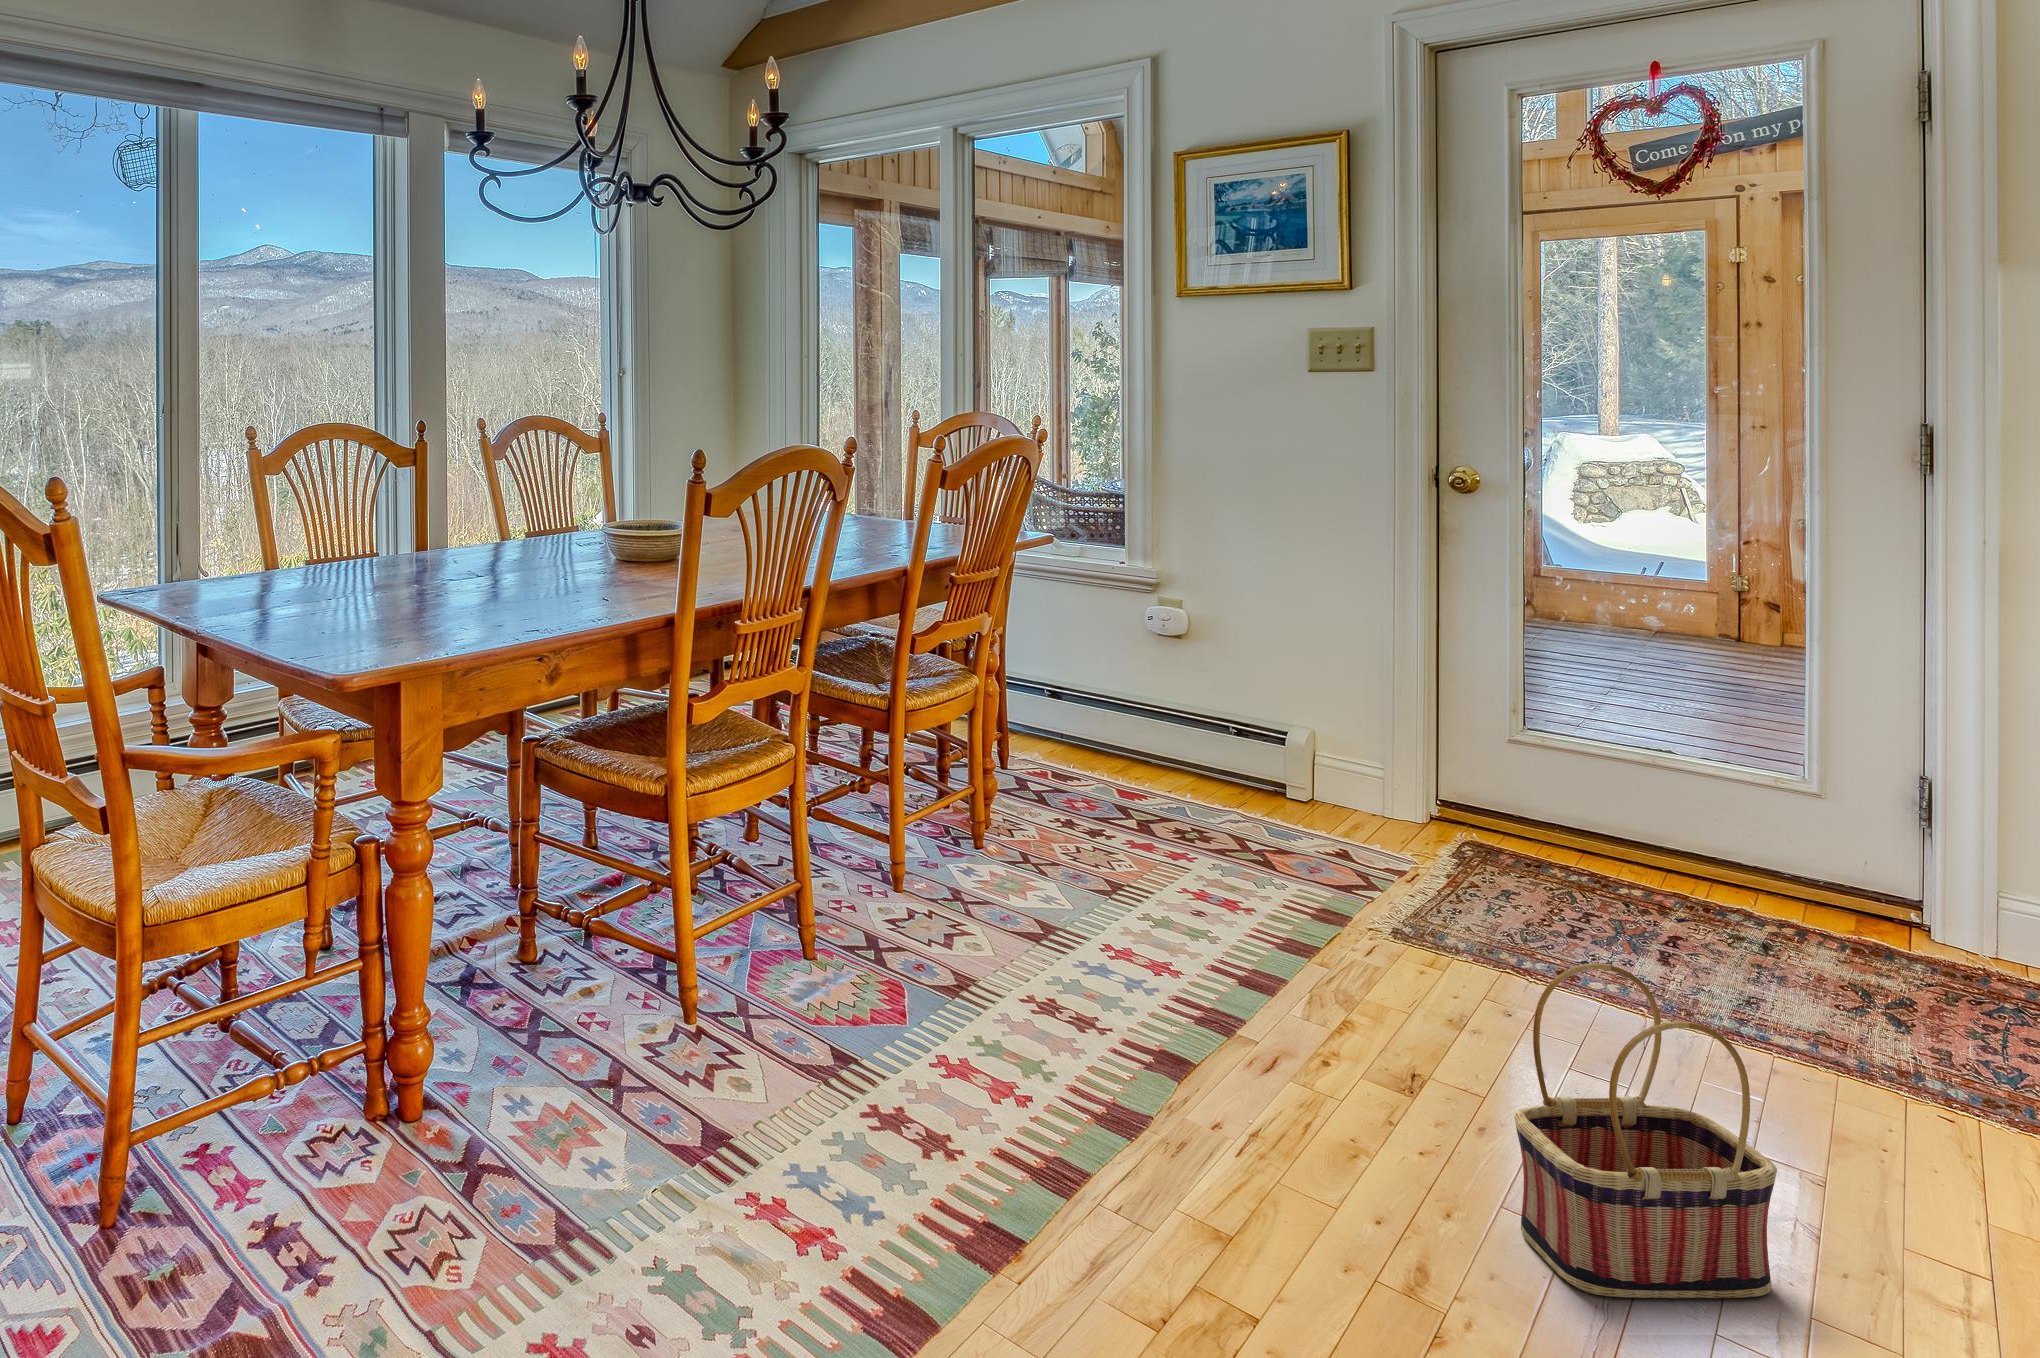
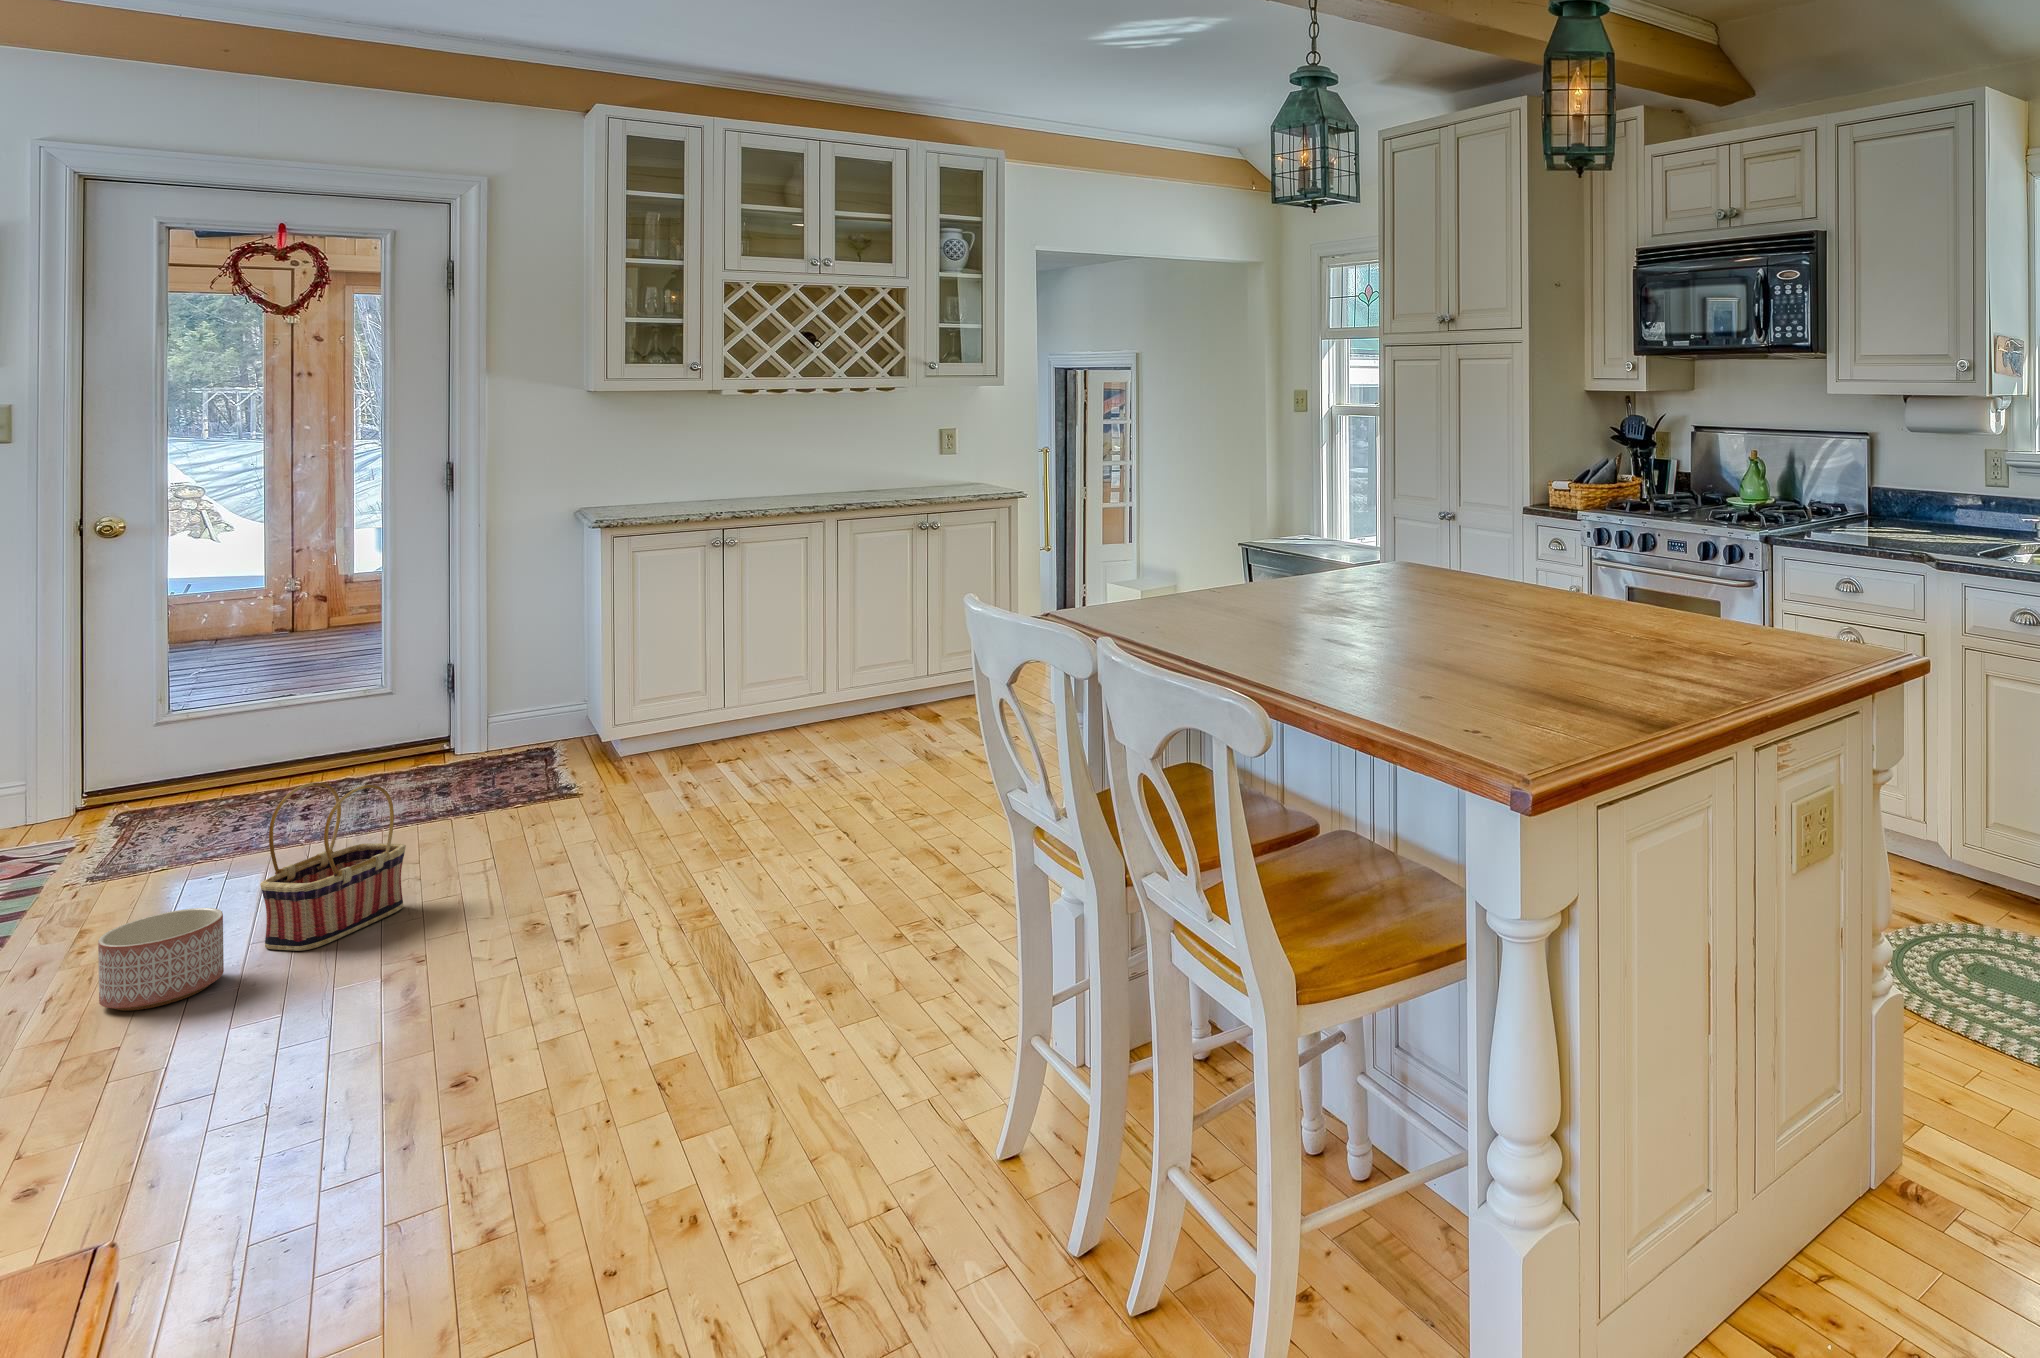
planter: none [1280,1081,1442,1270] -> present [98,908,224,1011]

